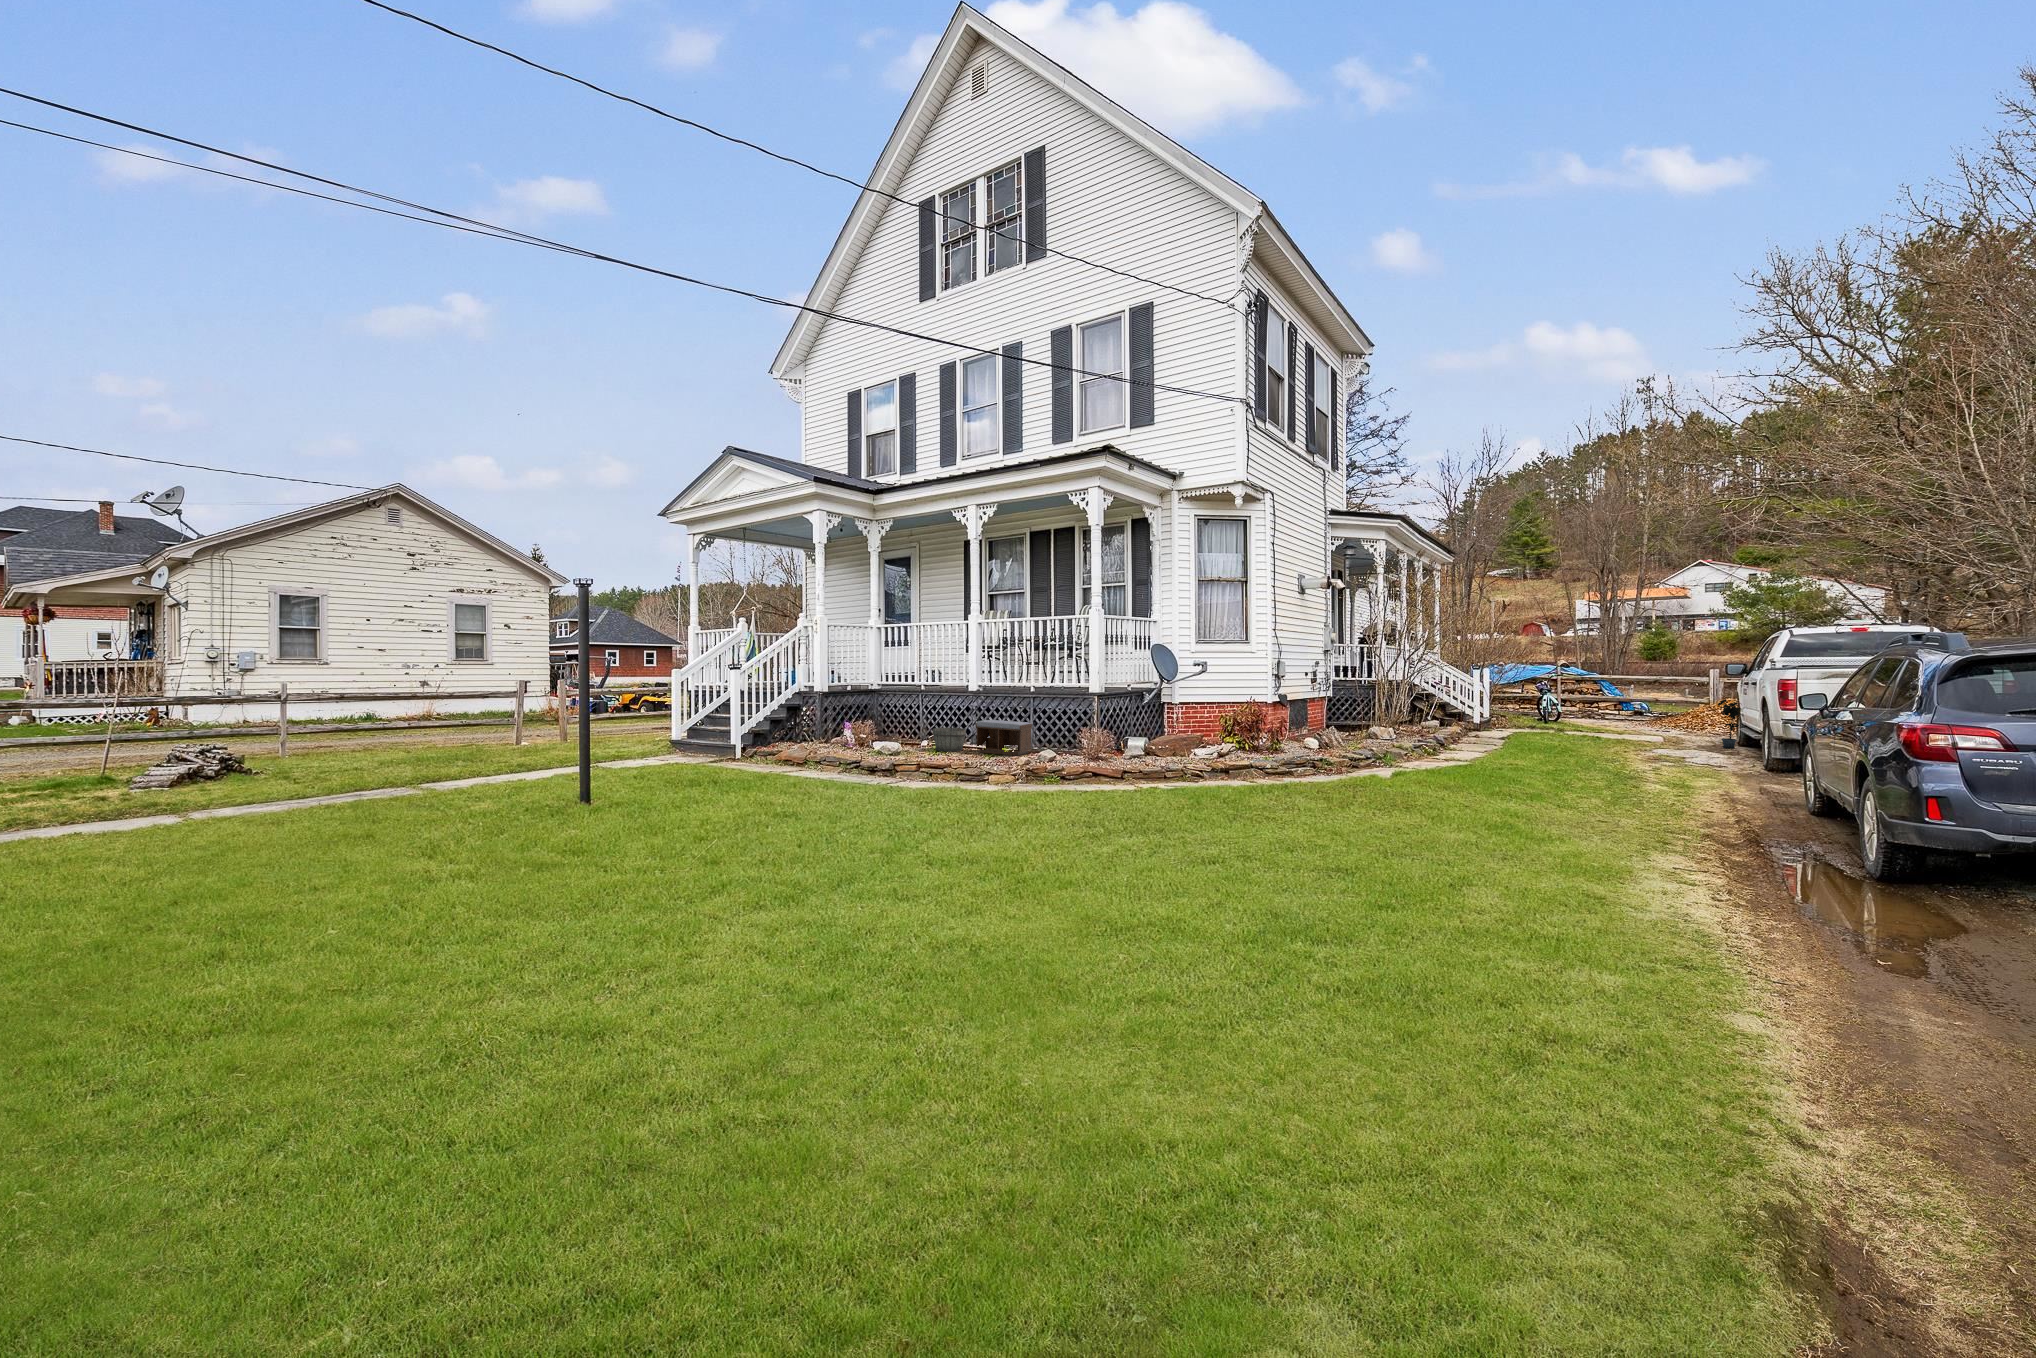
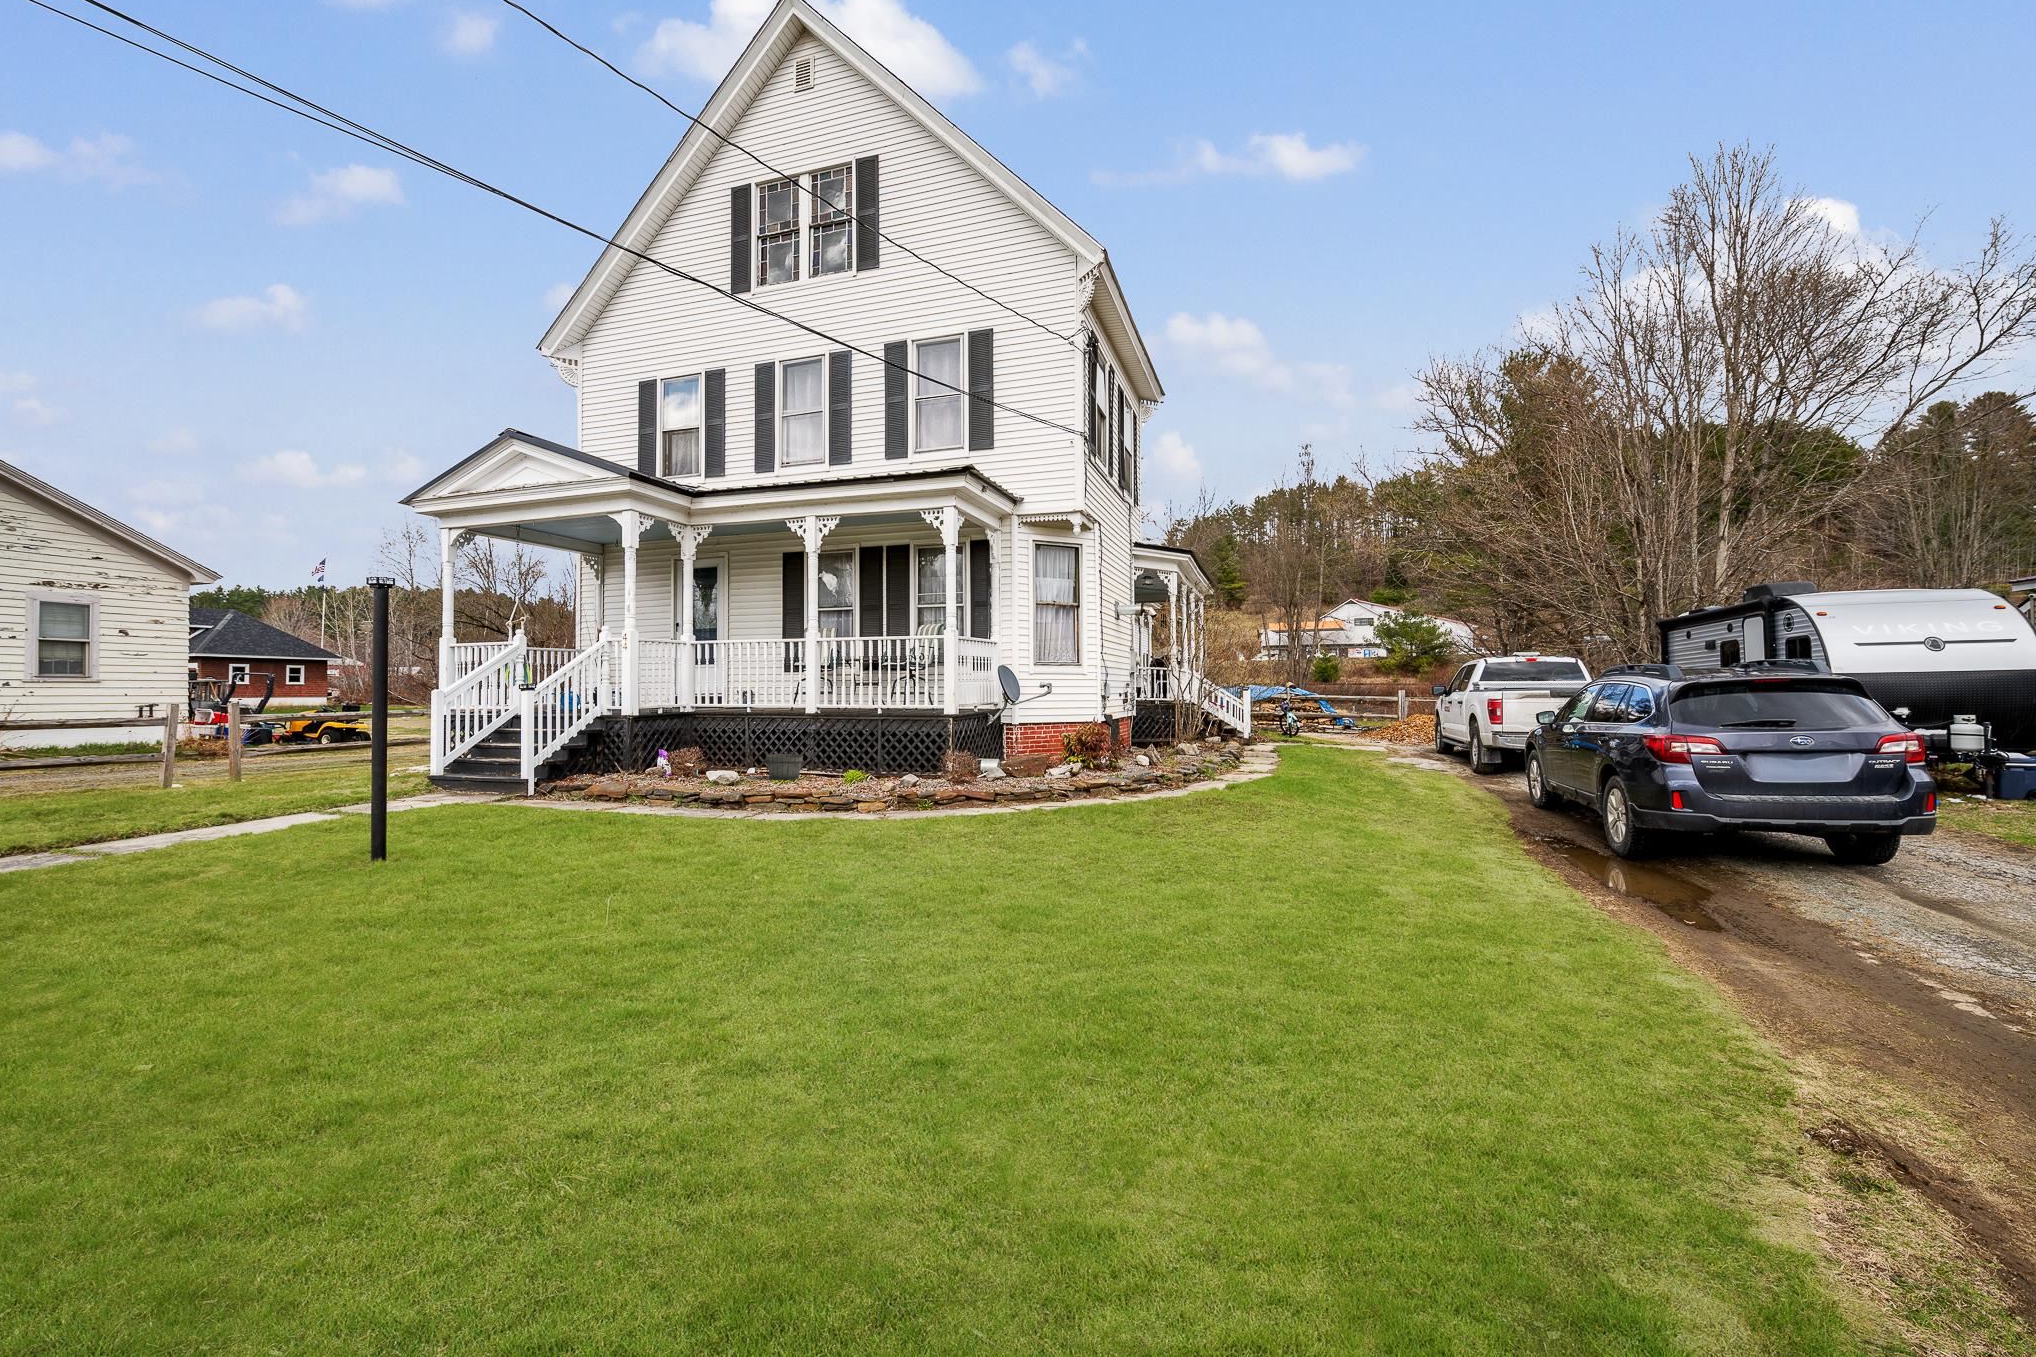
potted plant: present [1718,698,1742,749] -> none [1453,722,1474,766]
bench: present [976,720,1032,756] -> none [816,745,877,782]

